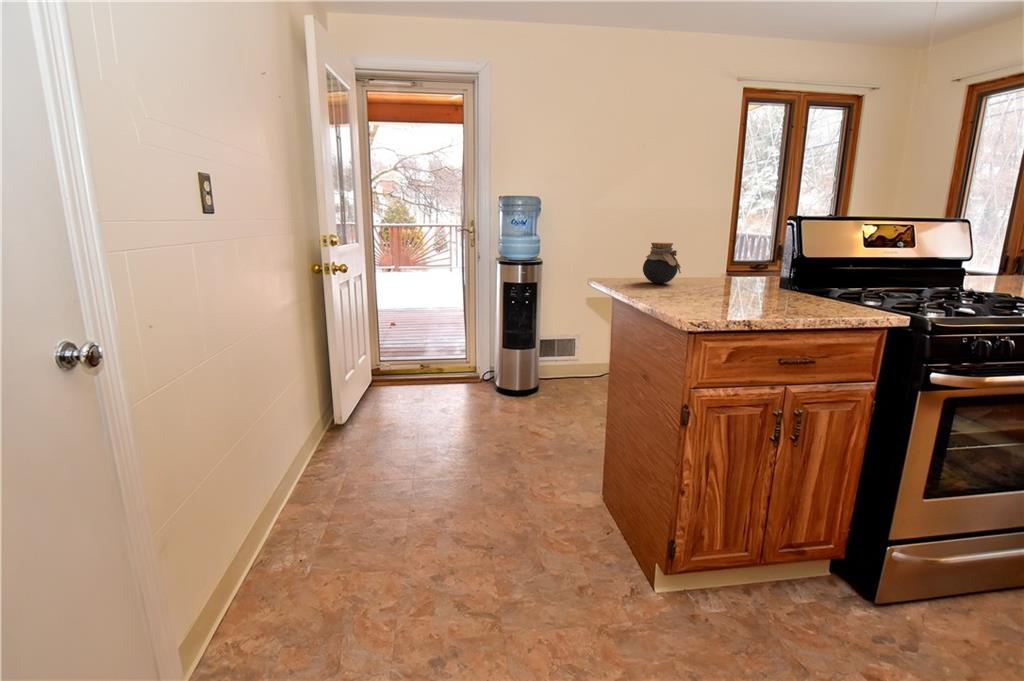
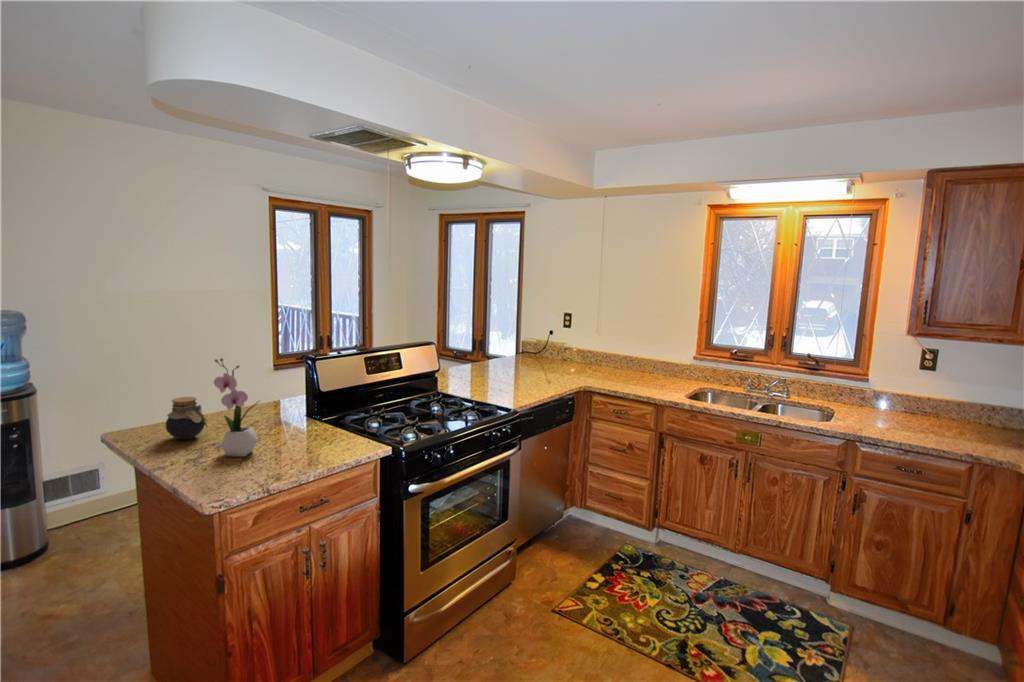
flower arrangement: none [696,184,743,298] -> present [214,358,259,457]

